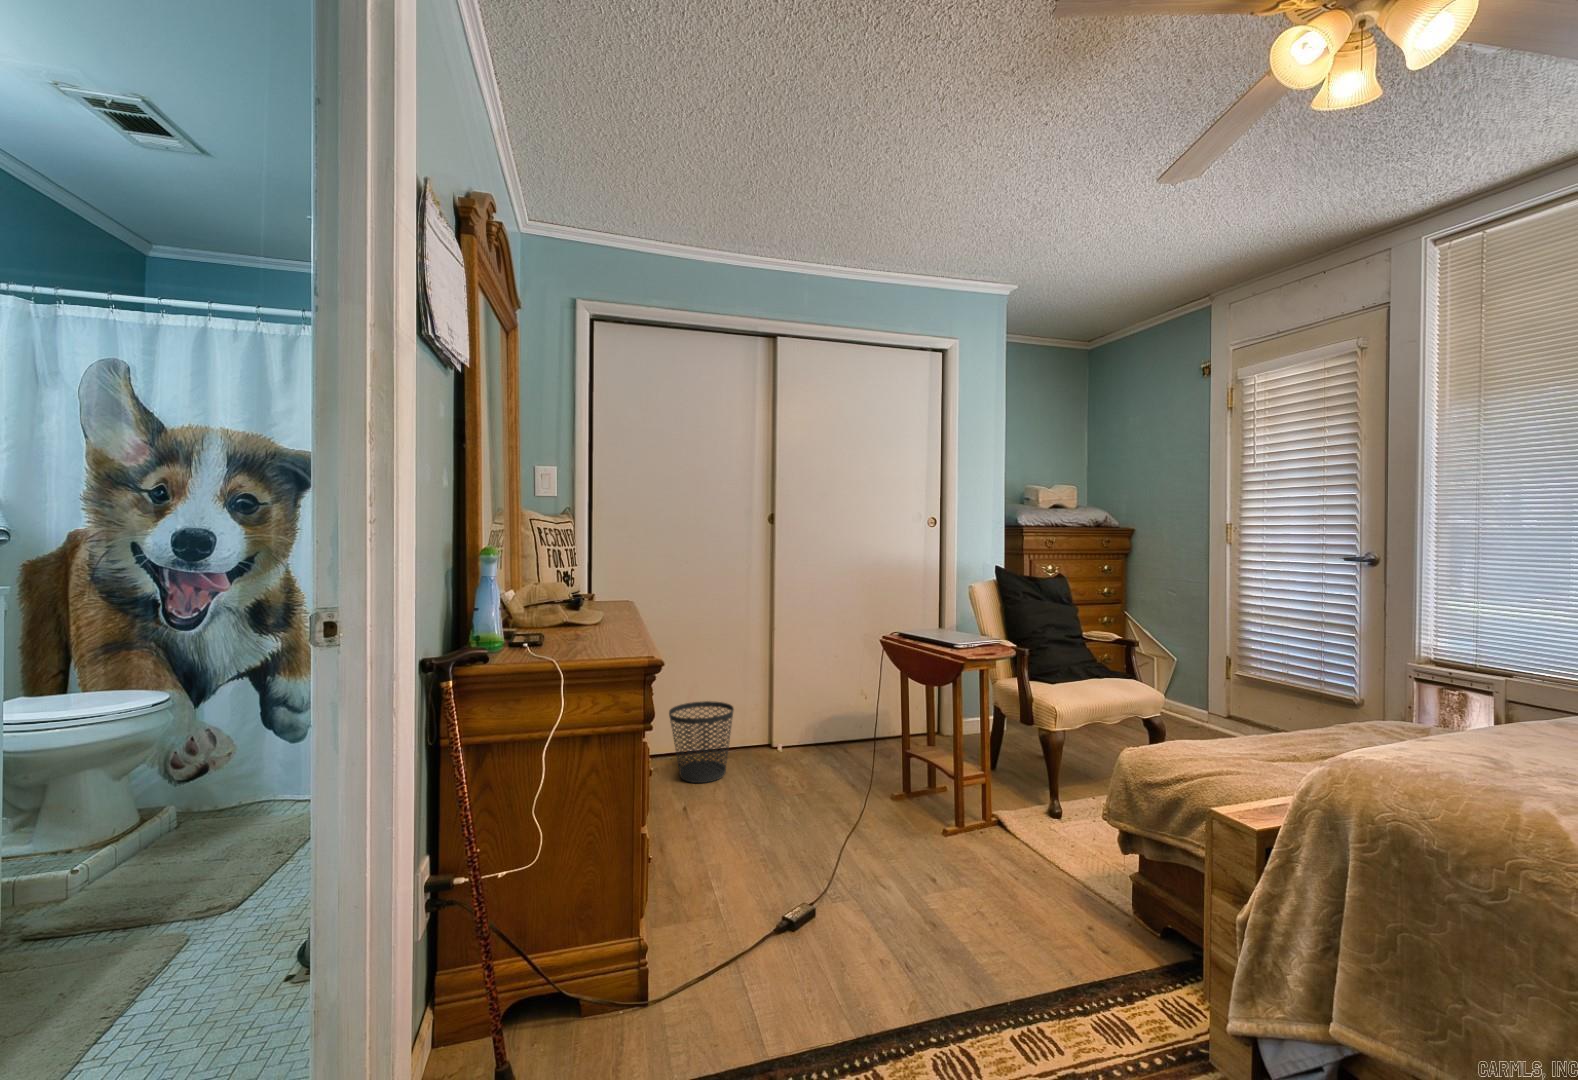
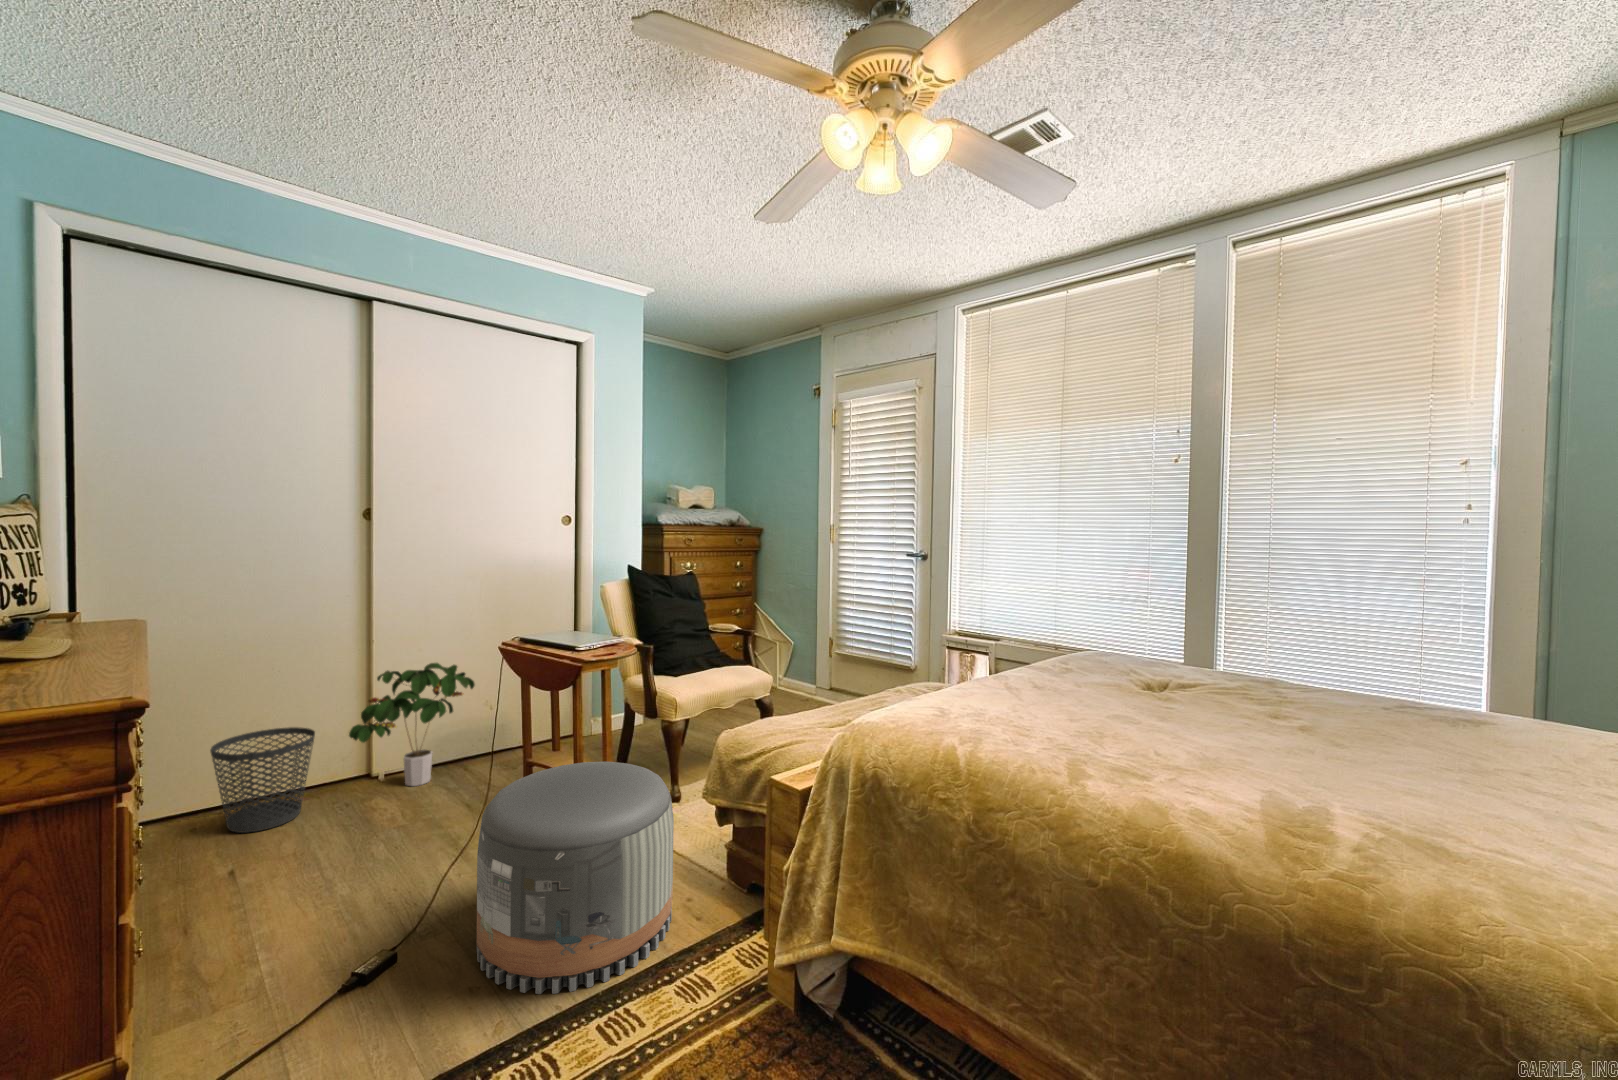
potted plant: none [756,656,849,765] -> present [349,663,475,786]
pouf: none [878,762,1074,992] -> present [477,762,674,994]

